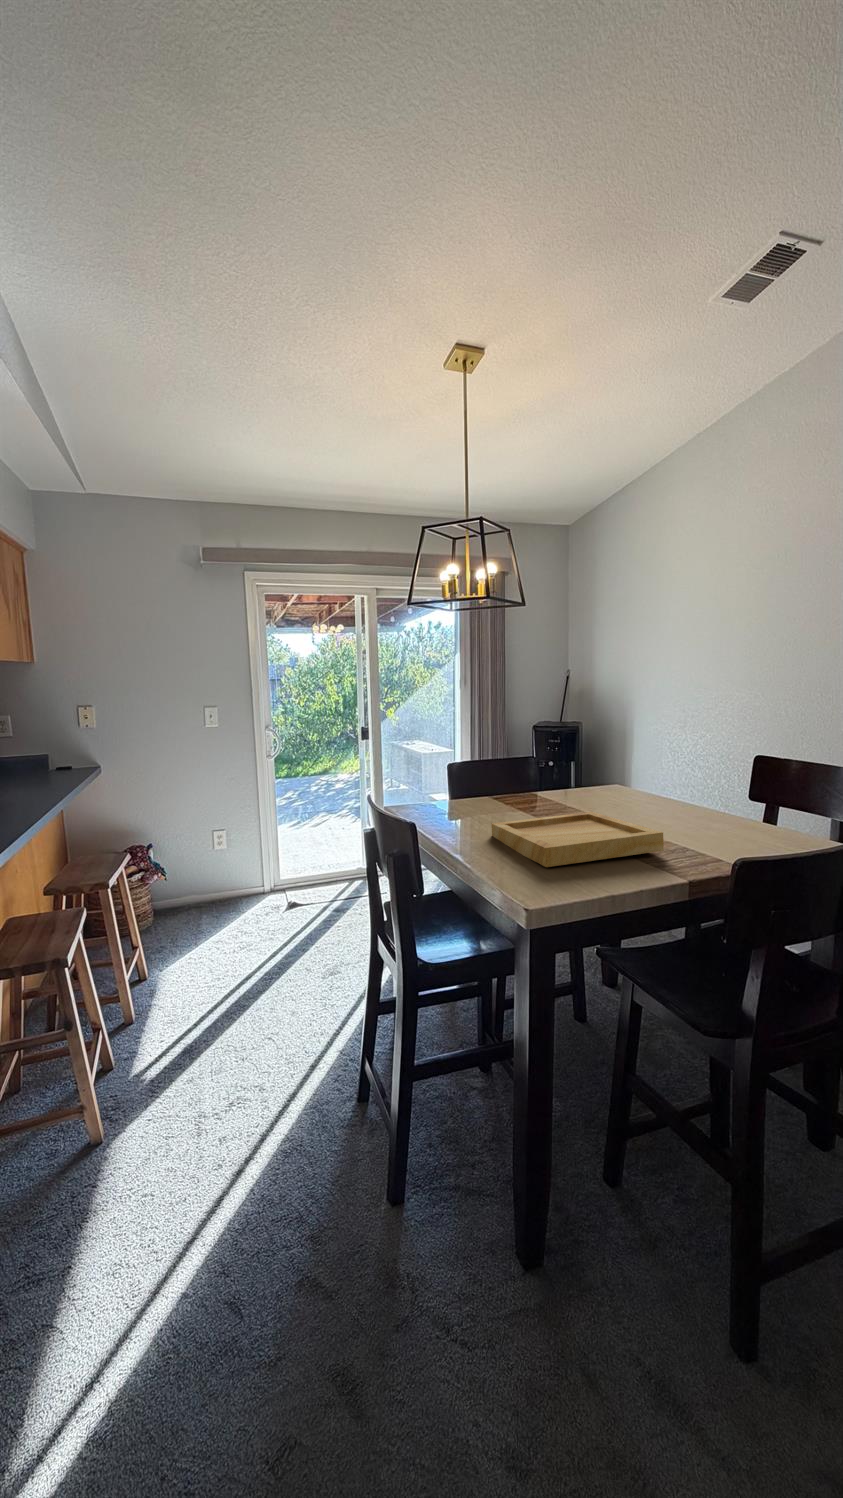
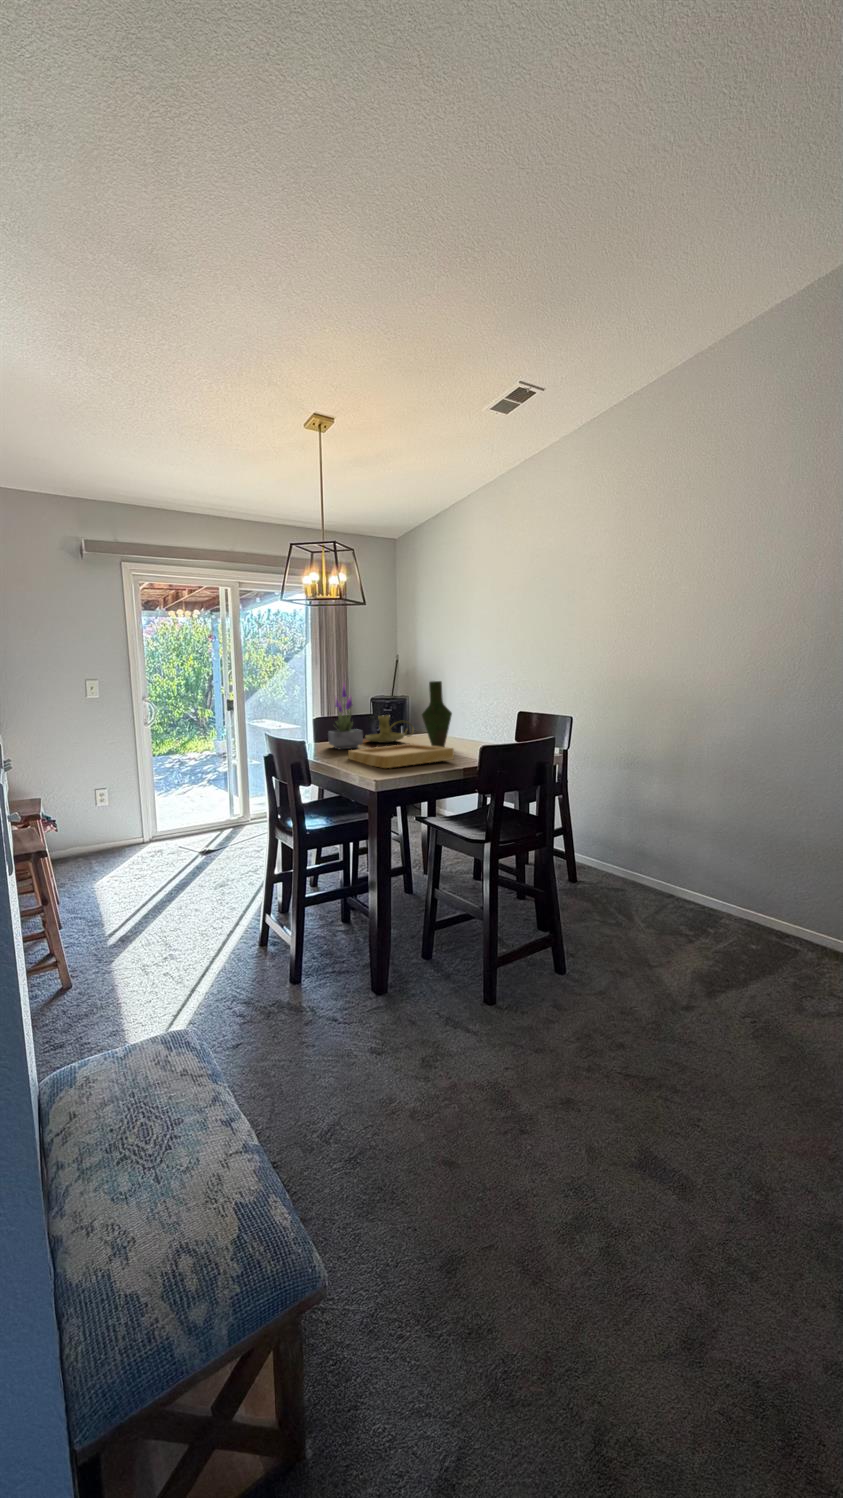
vase: none [606,713,655,814] -> present [422,681,452,747]
potted plant: none [468,714,517,812] -> present [328,684,363,749]
candle holder: none [522,760,593,799] -> present [366,715,414,743]

